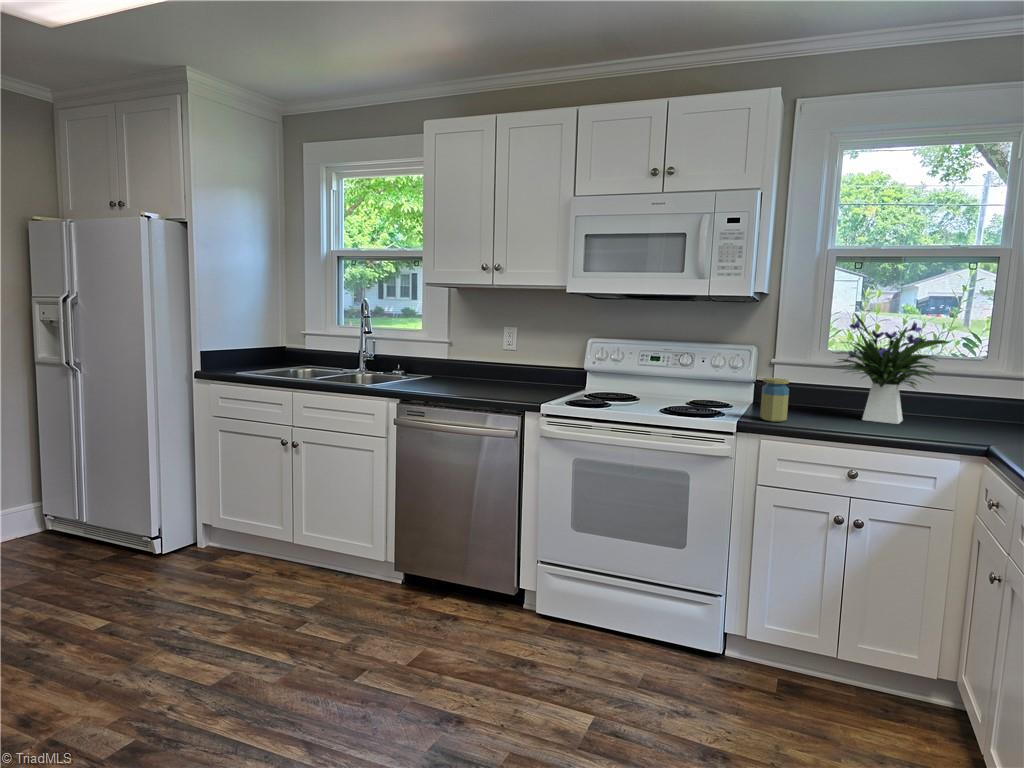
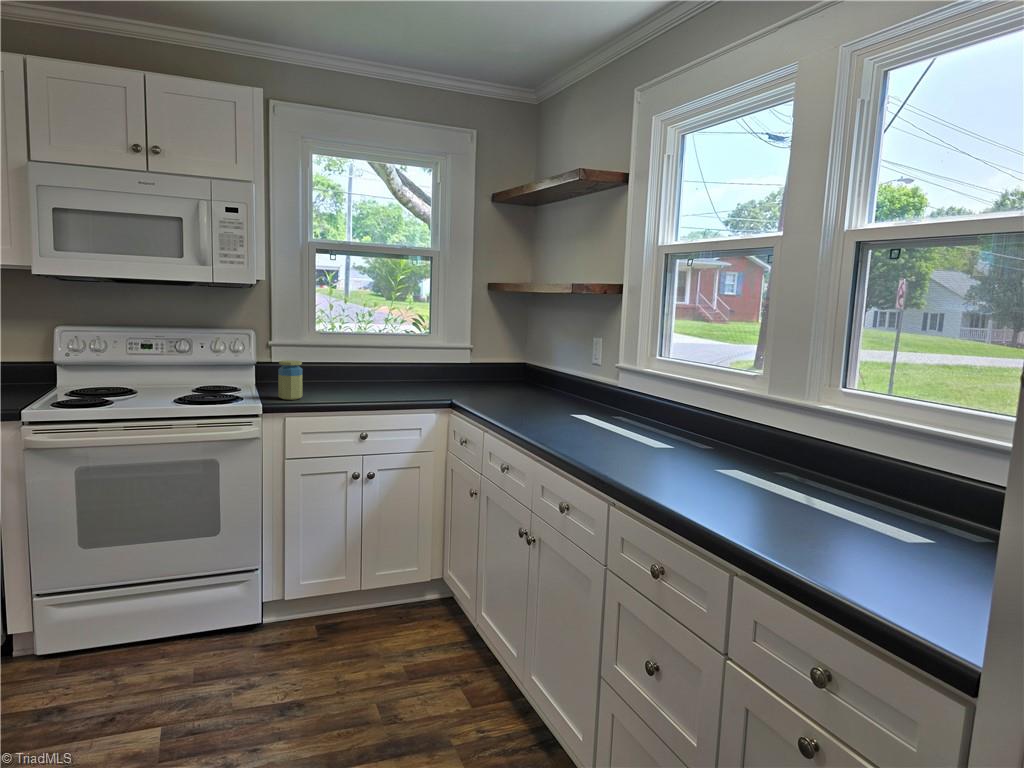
flower arrangement: present [836,313,948,424] -> none [327,300,412,390]

